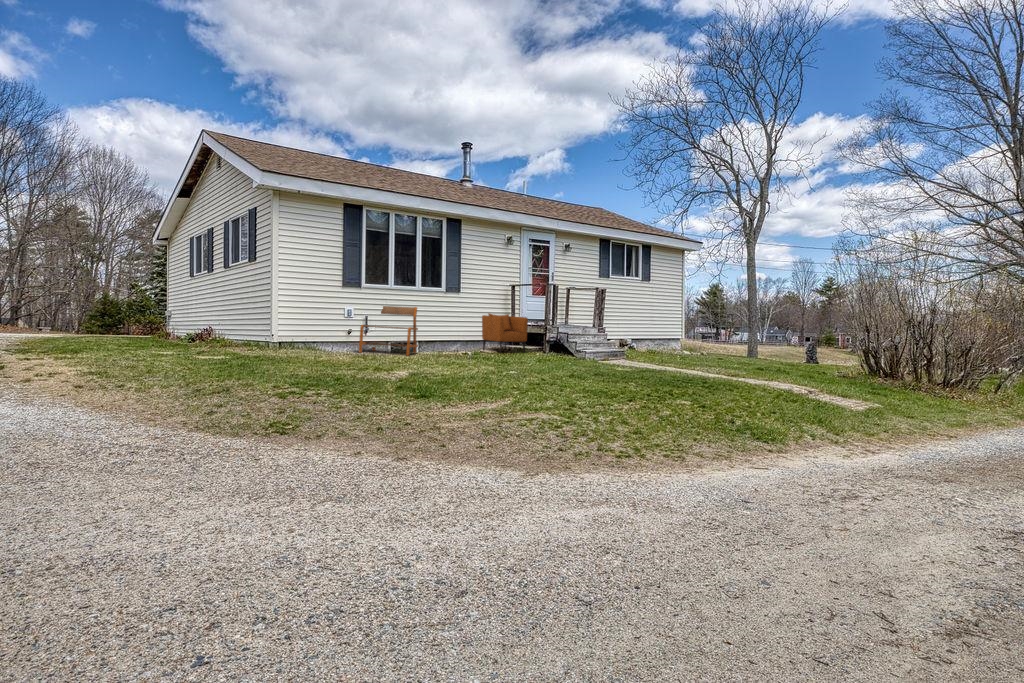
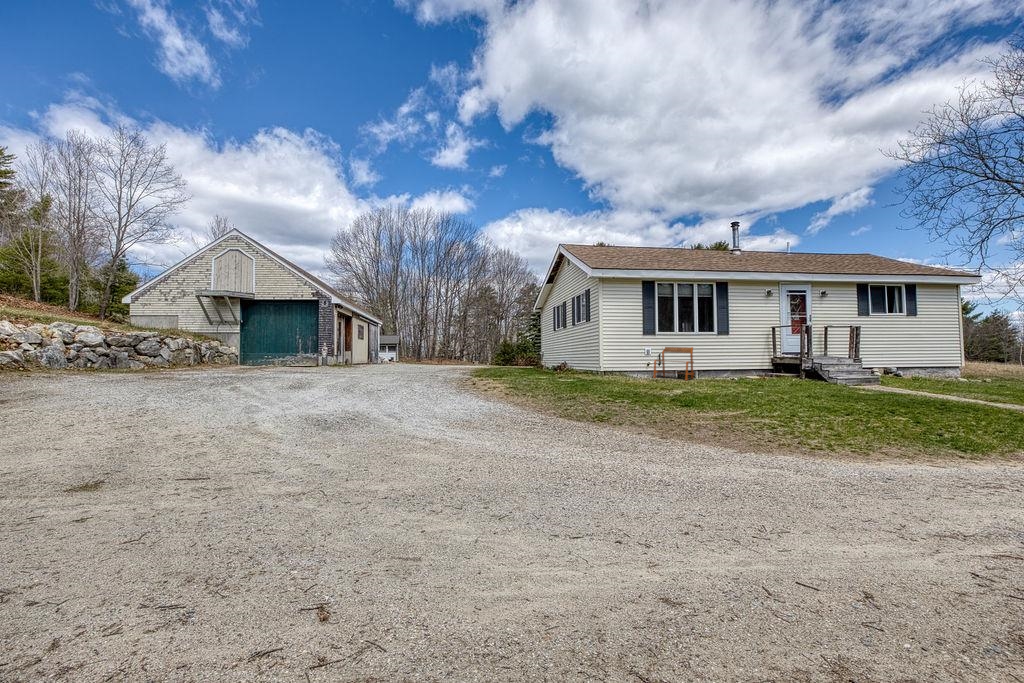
armchair: present [482,313,528,353] -> none [746,349,786,380]

